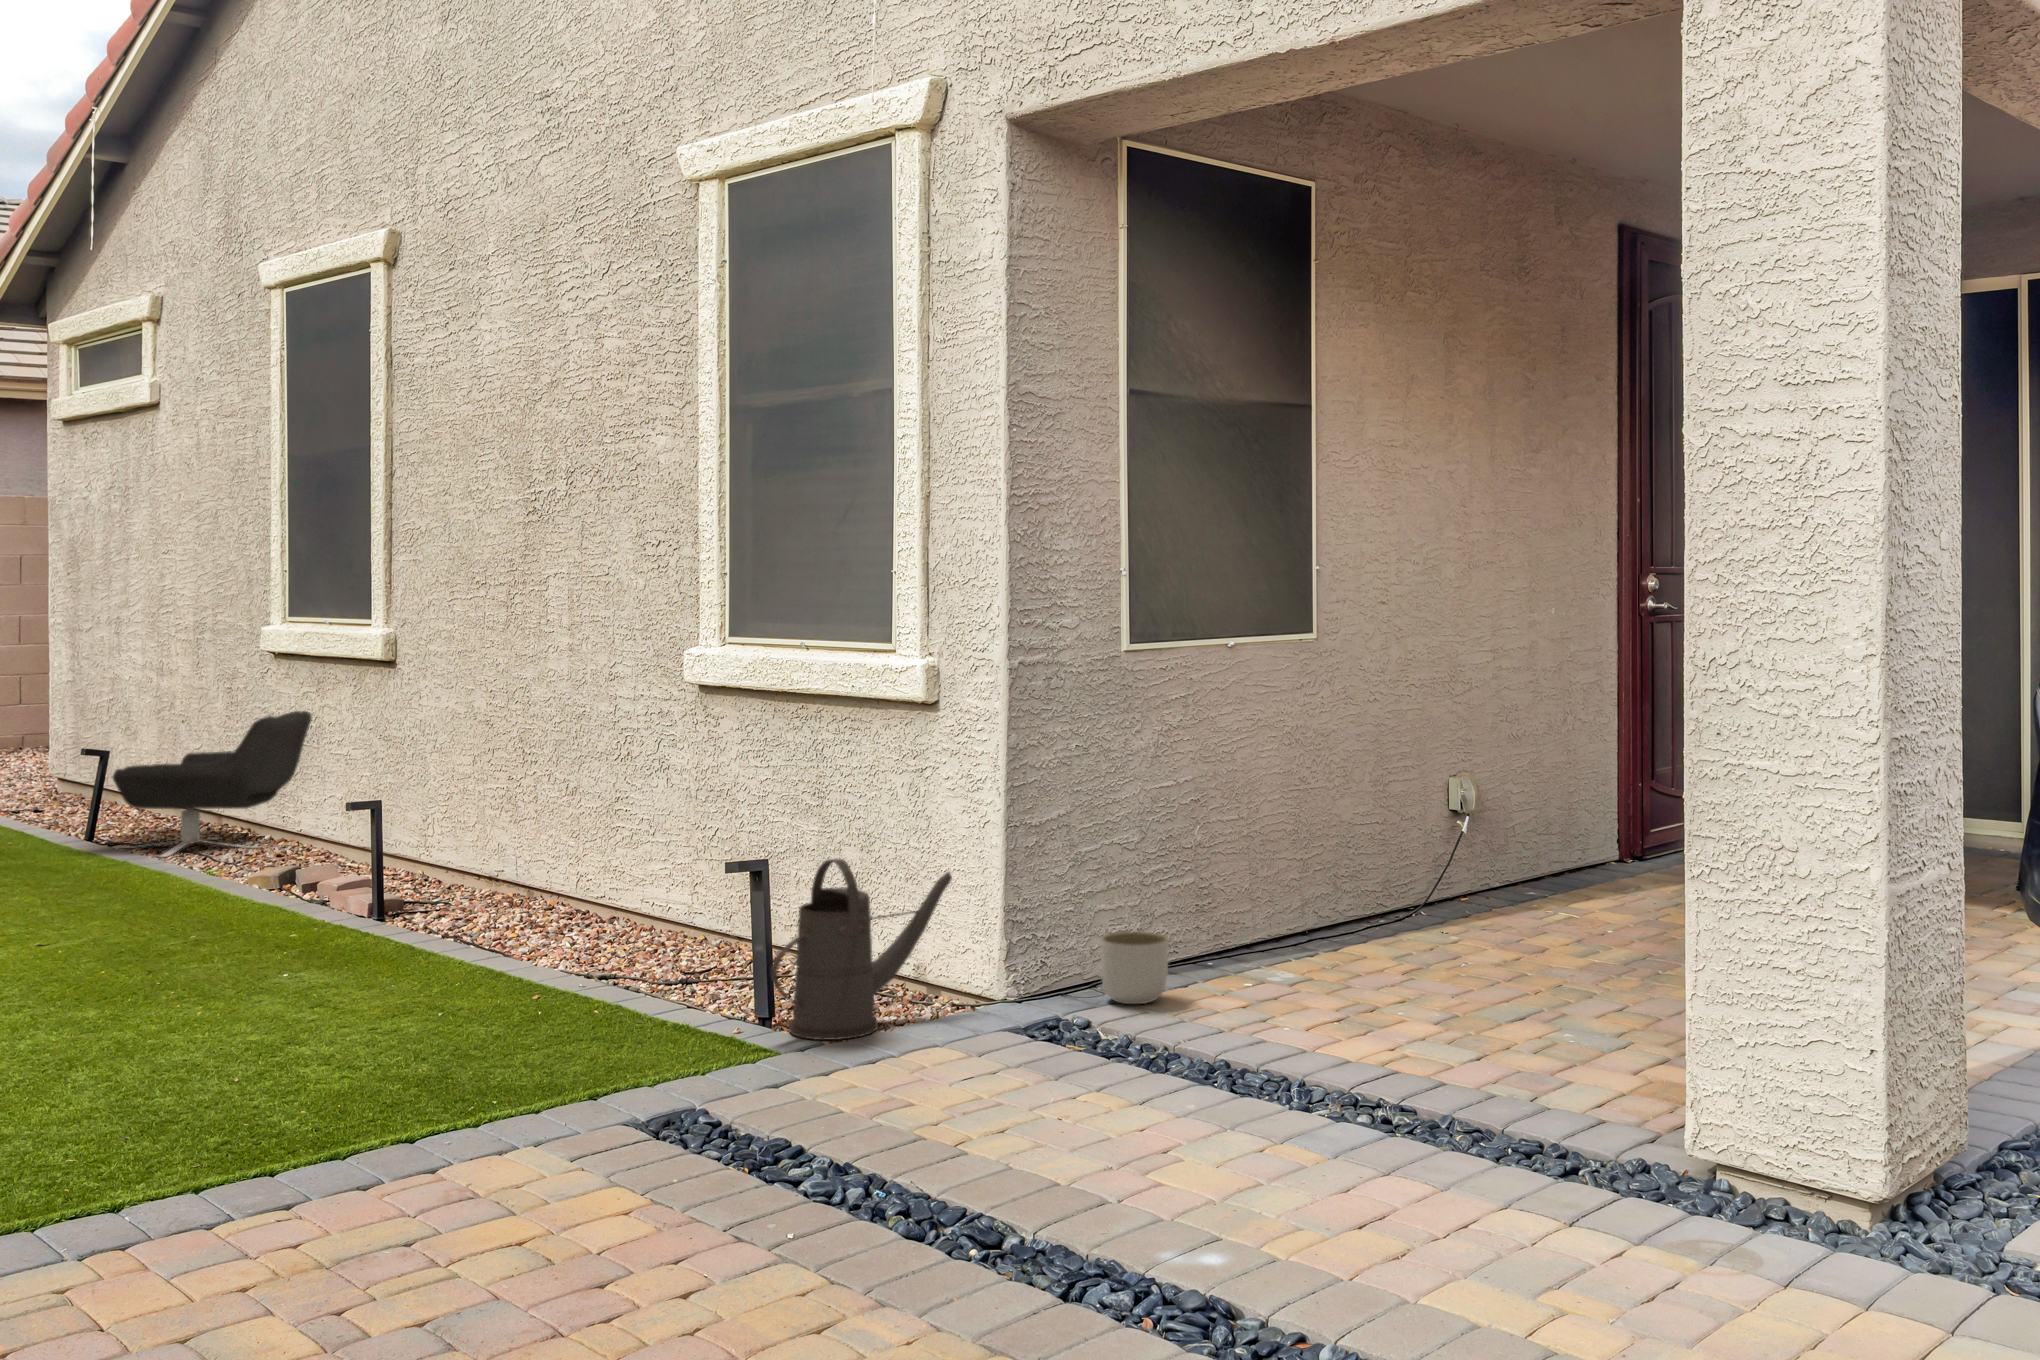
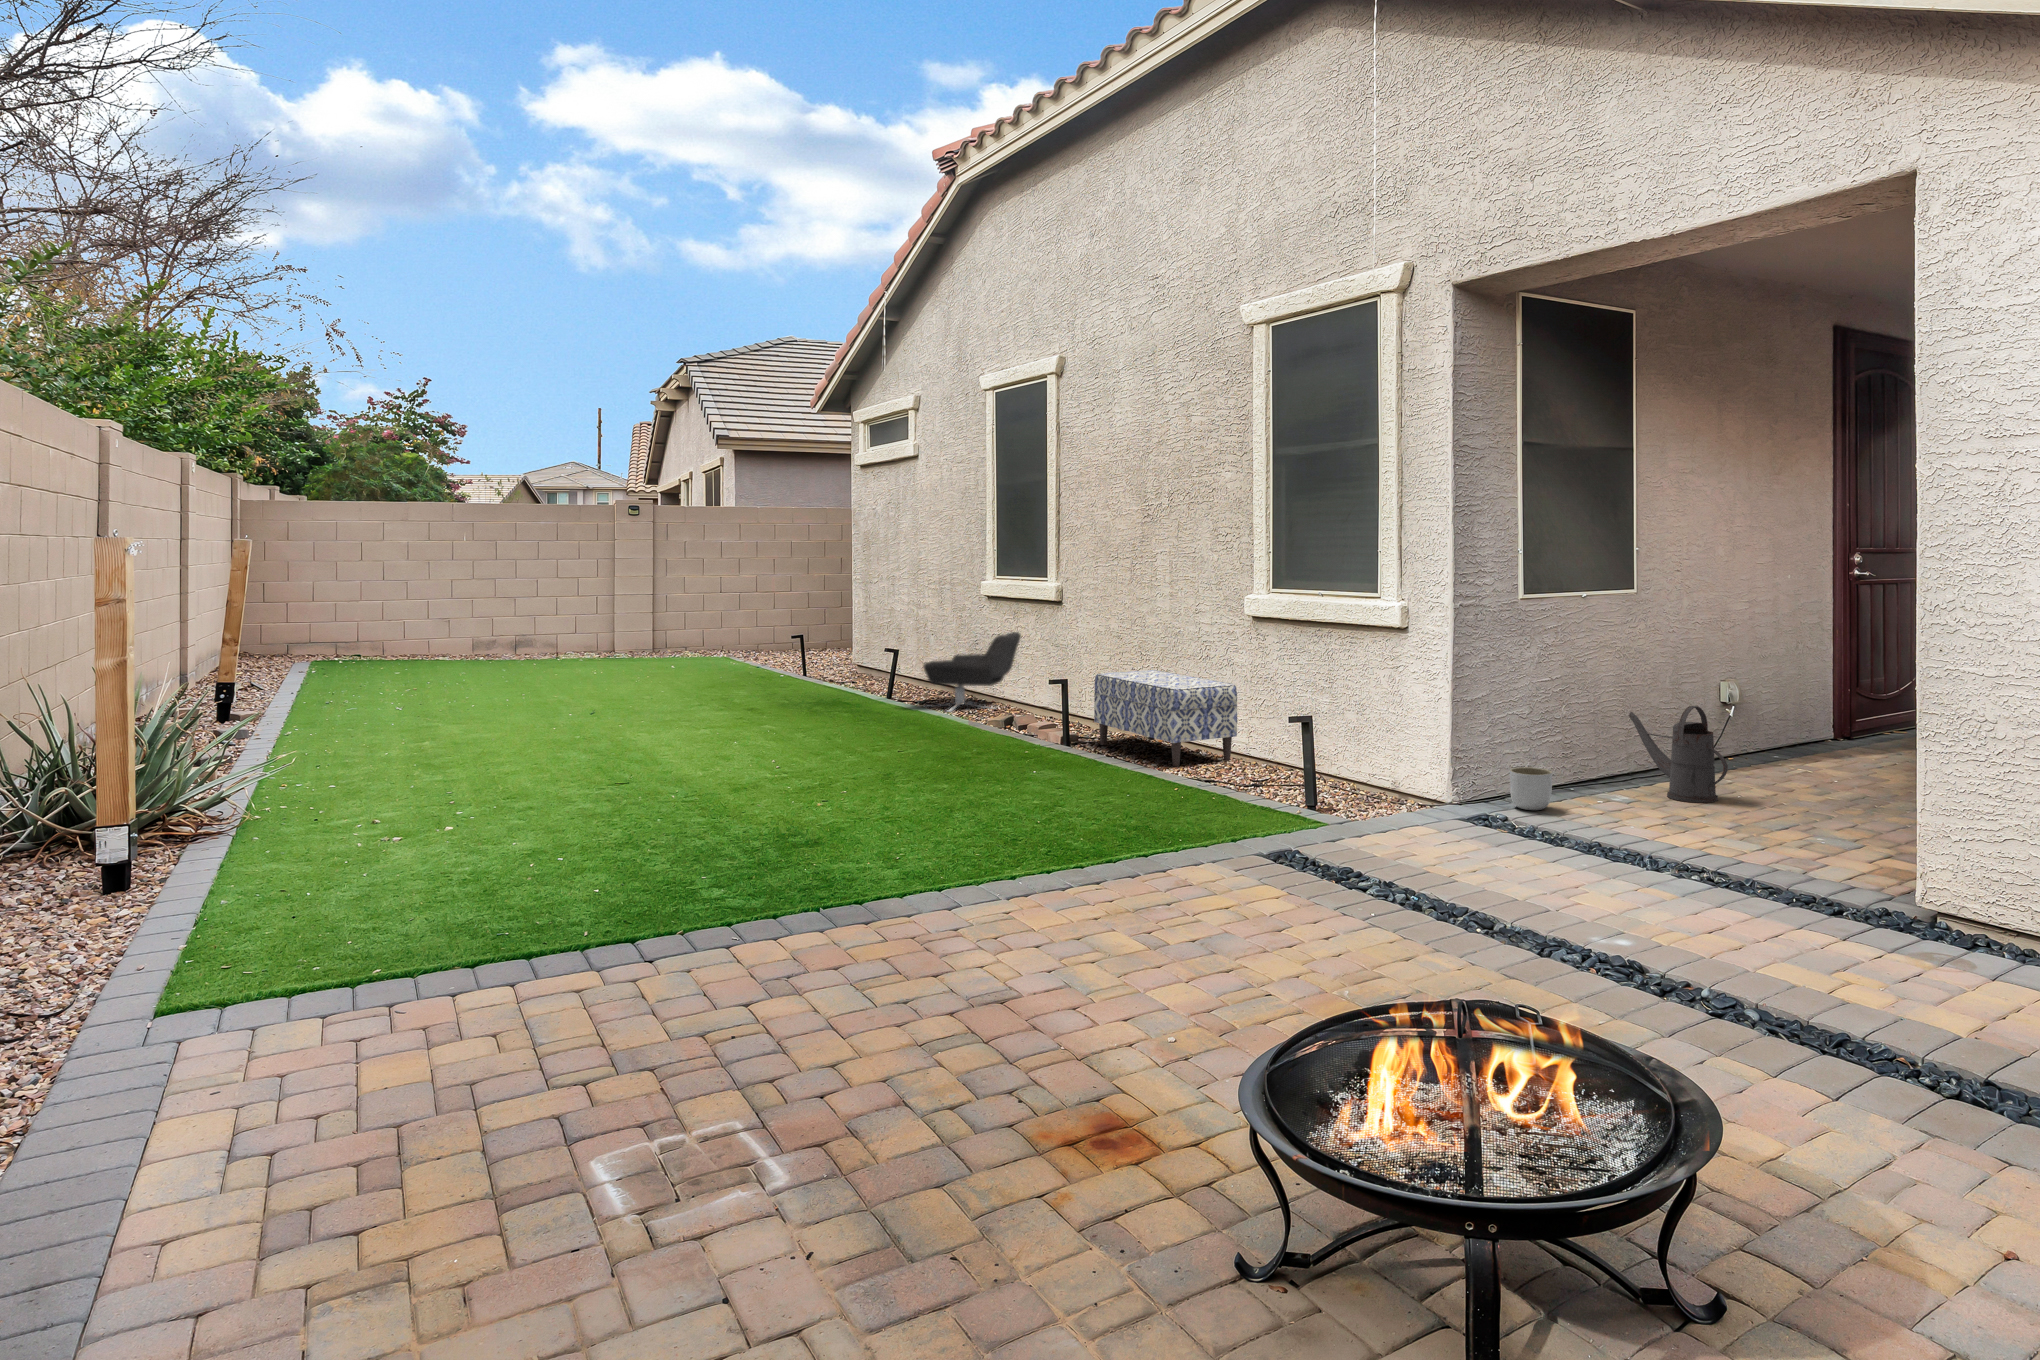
bench: none [412,776,663,949] -> present [1094,670,1237,767]
watering can: present [771,859,952,1040] -> present [1629,706,1728,803]

